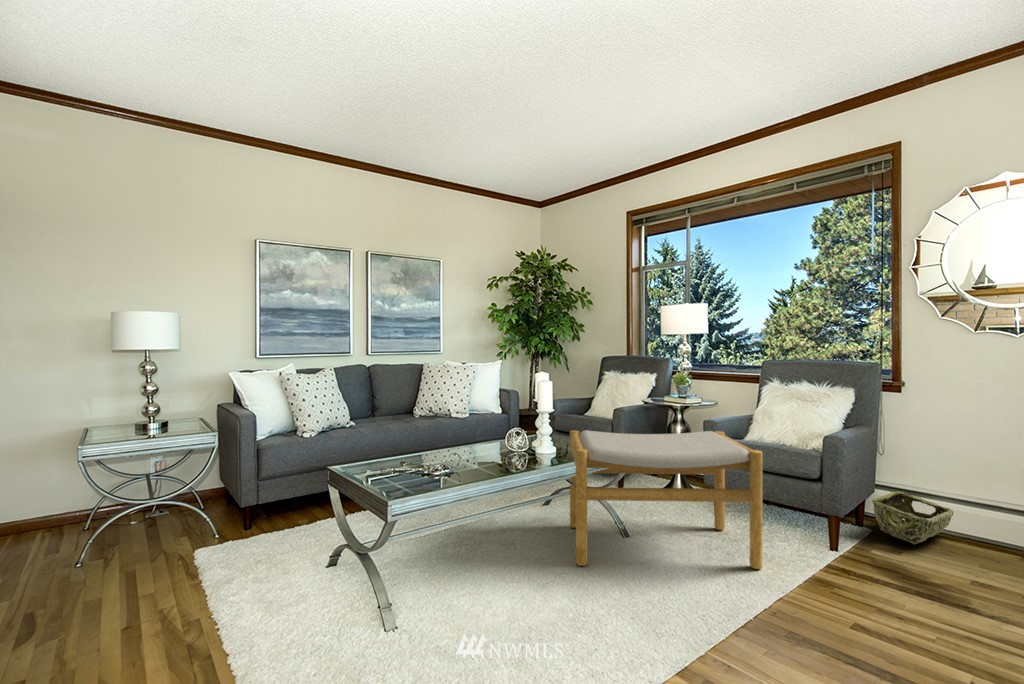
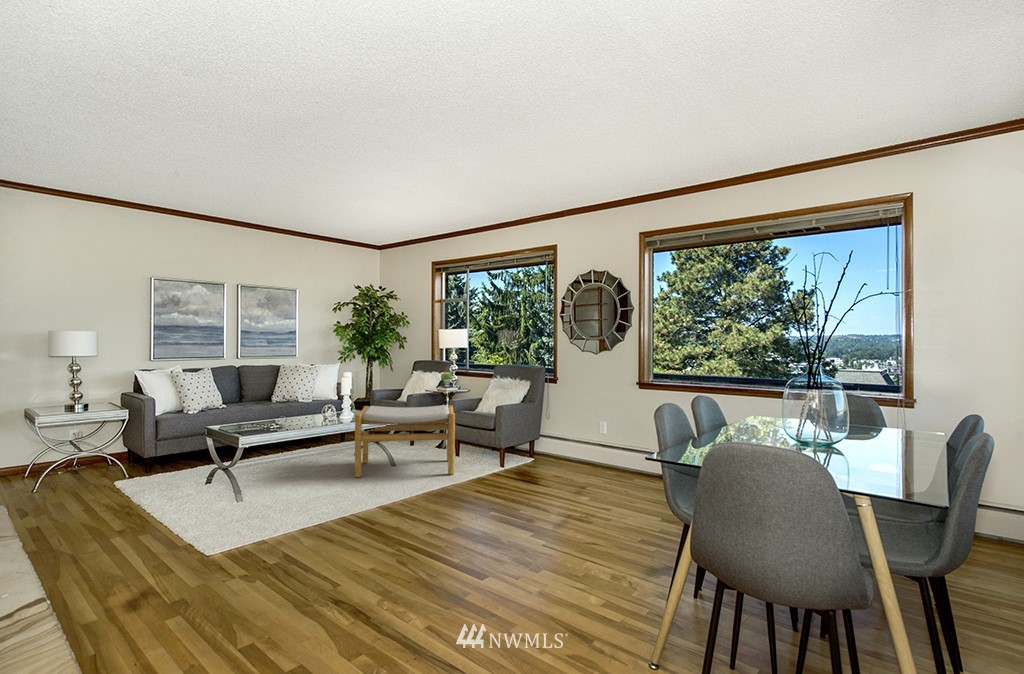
woven basket: present [872,491,953,544] -> none [529,438,570,463]

